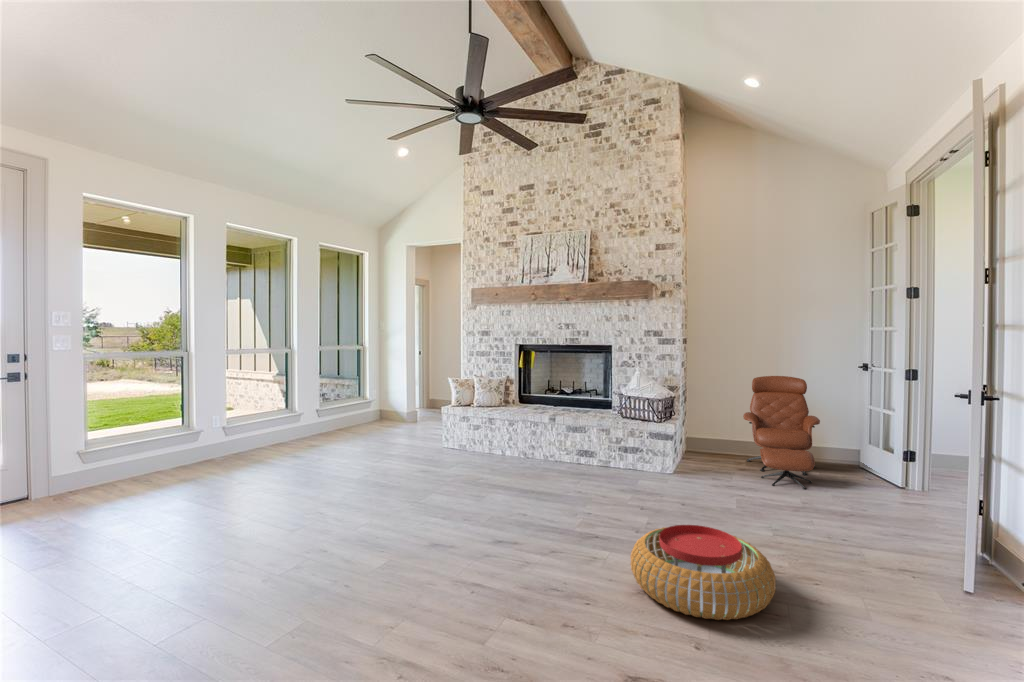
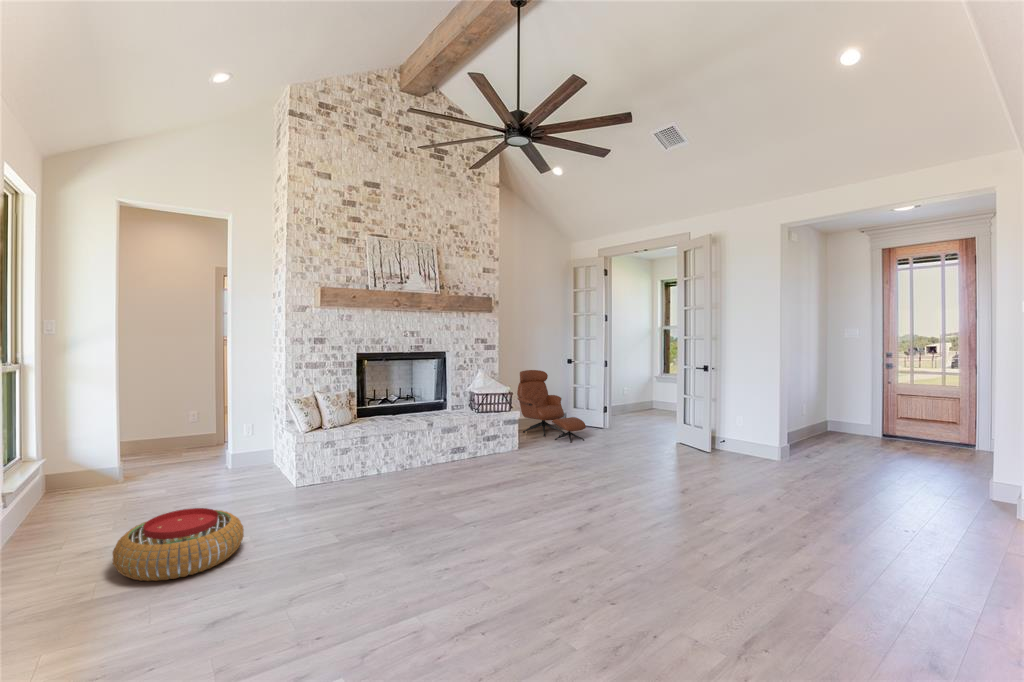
pouf: present [631,525,776,620] -> present [113,508,244,581]

